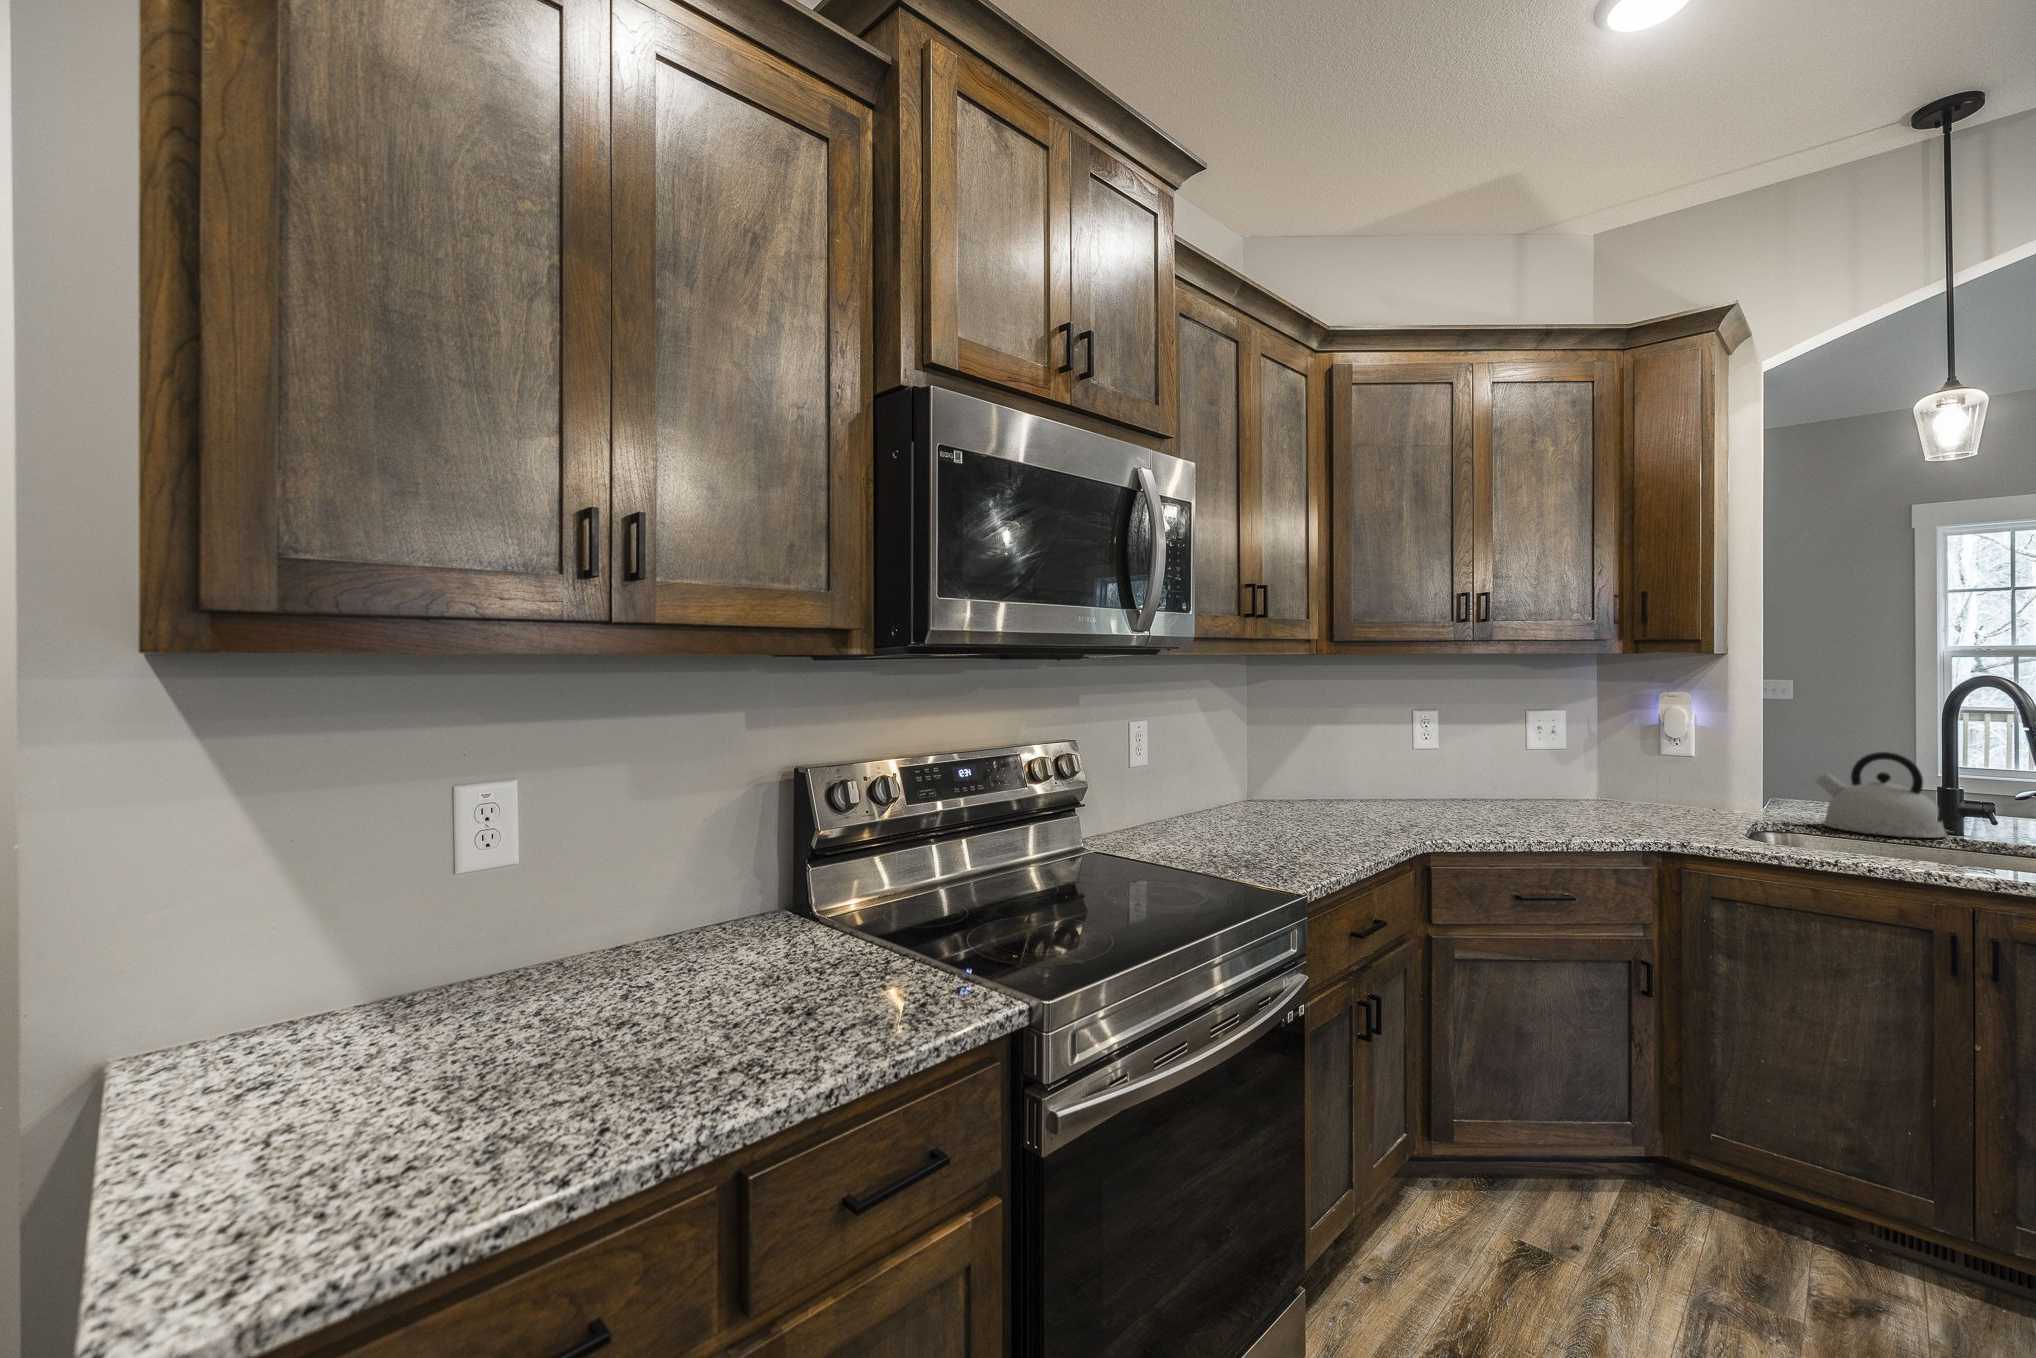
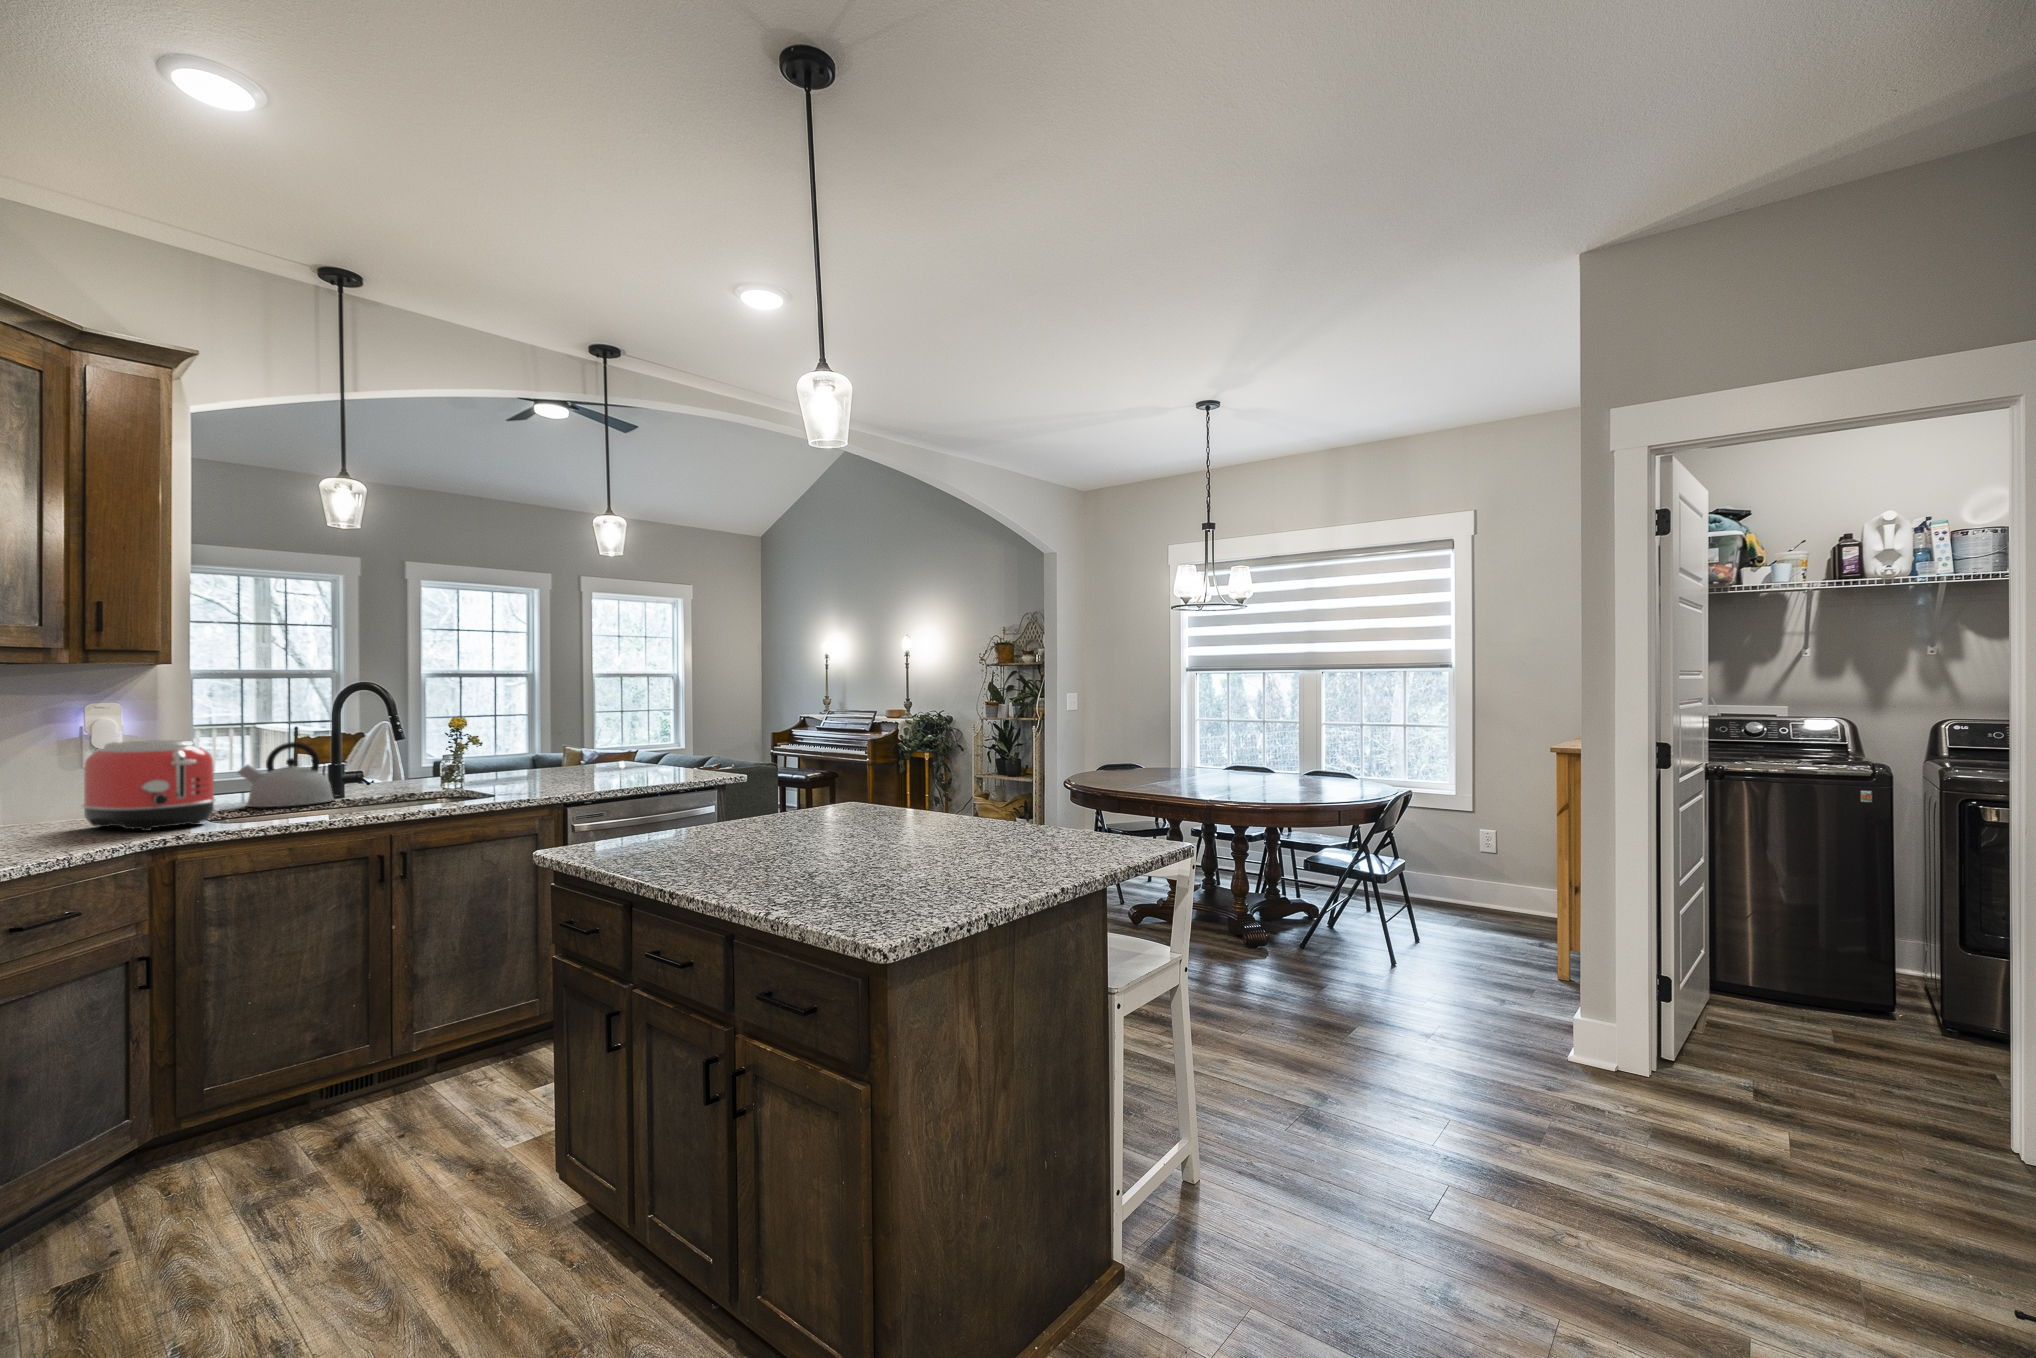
toaster: none [1629,734,1749,835] -> present [82,740,215,831]

